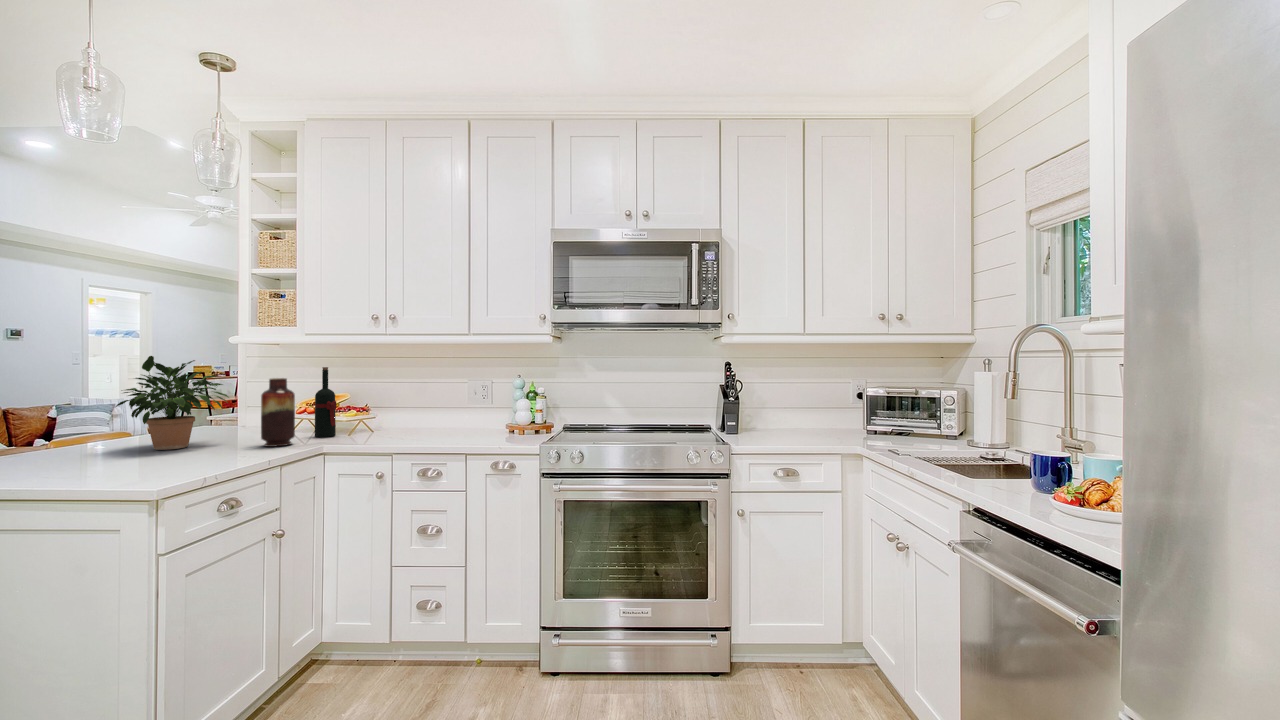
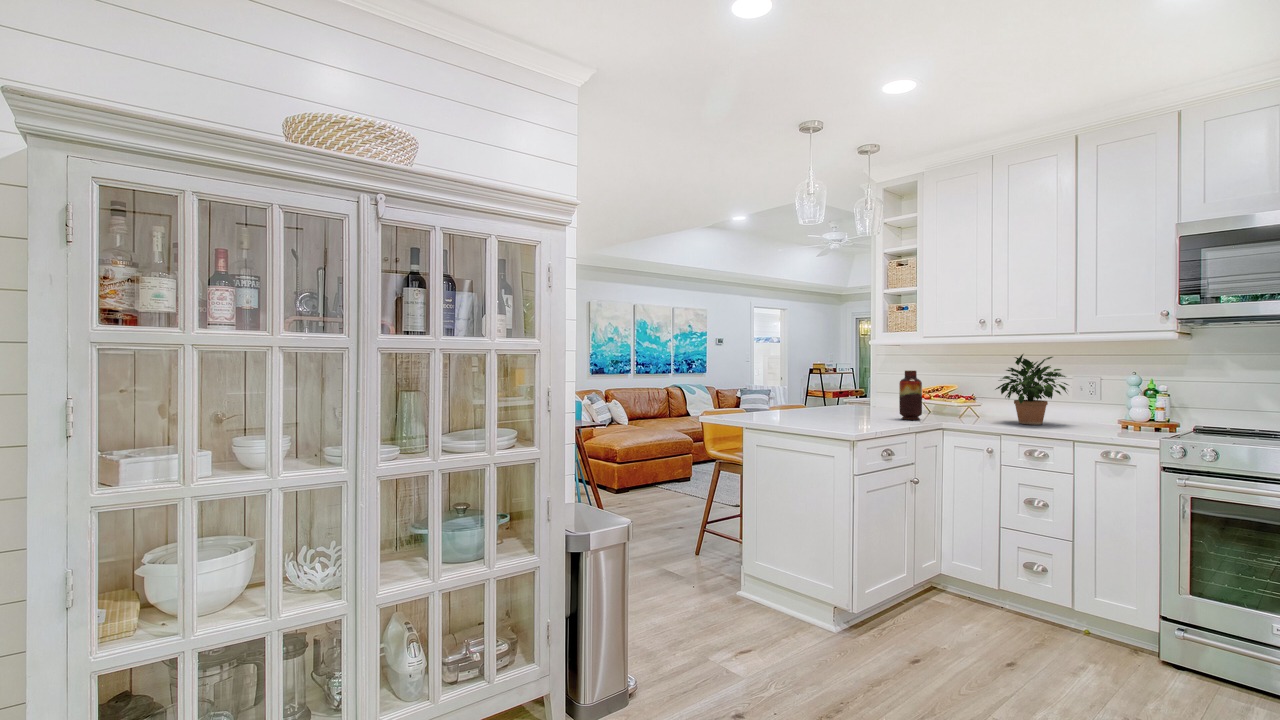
potted plant: present [116,356,229,450] -> present [995,354,1068,425]
wine bottle: present [315,367,336,437] -> none [934,363,951,418]

